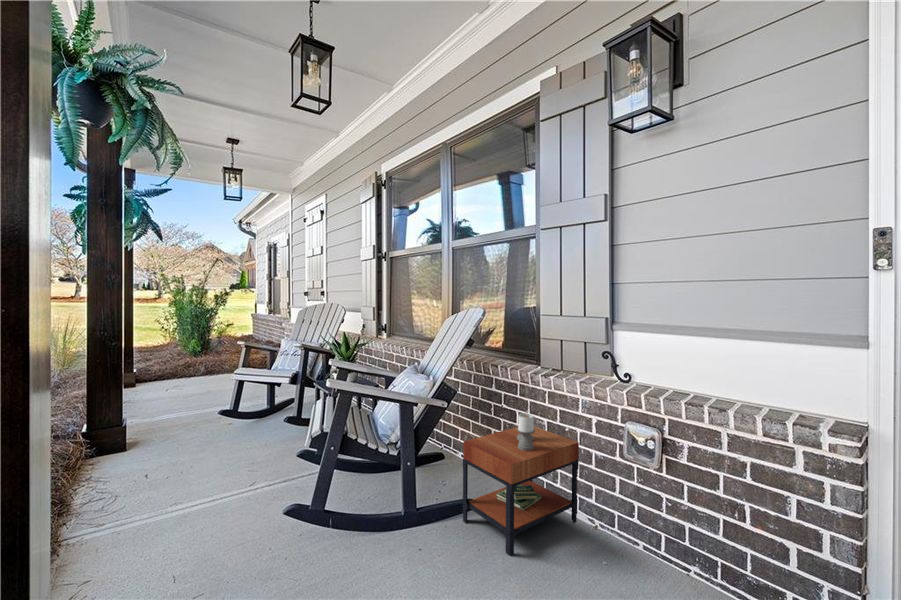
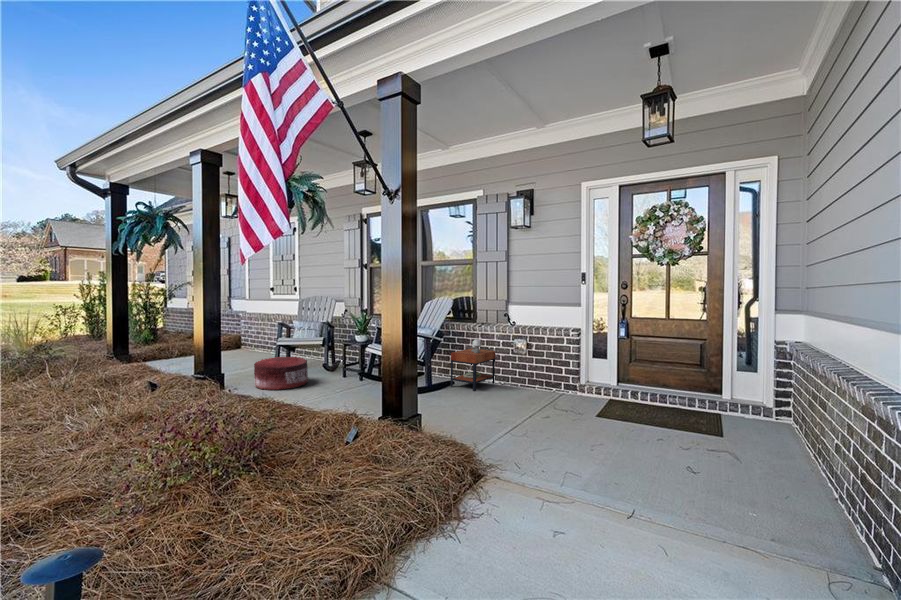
pouf: none [109,409,223,485] -> present [254,357,308,390]

